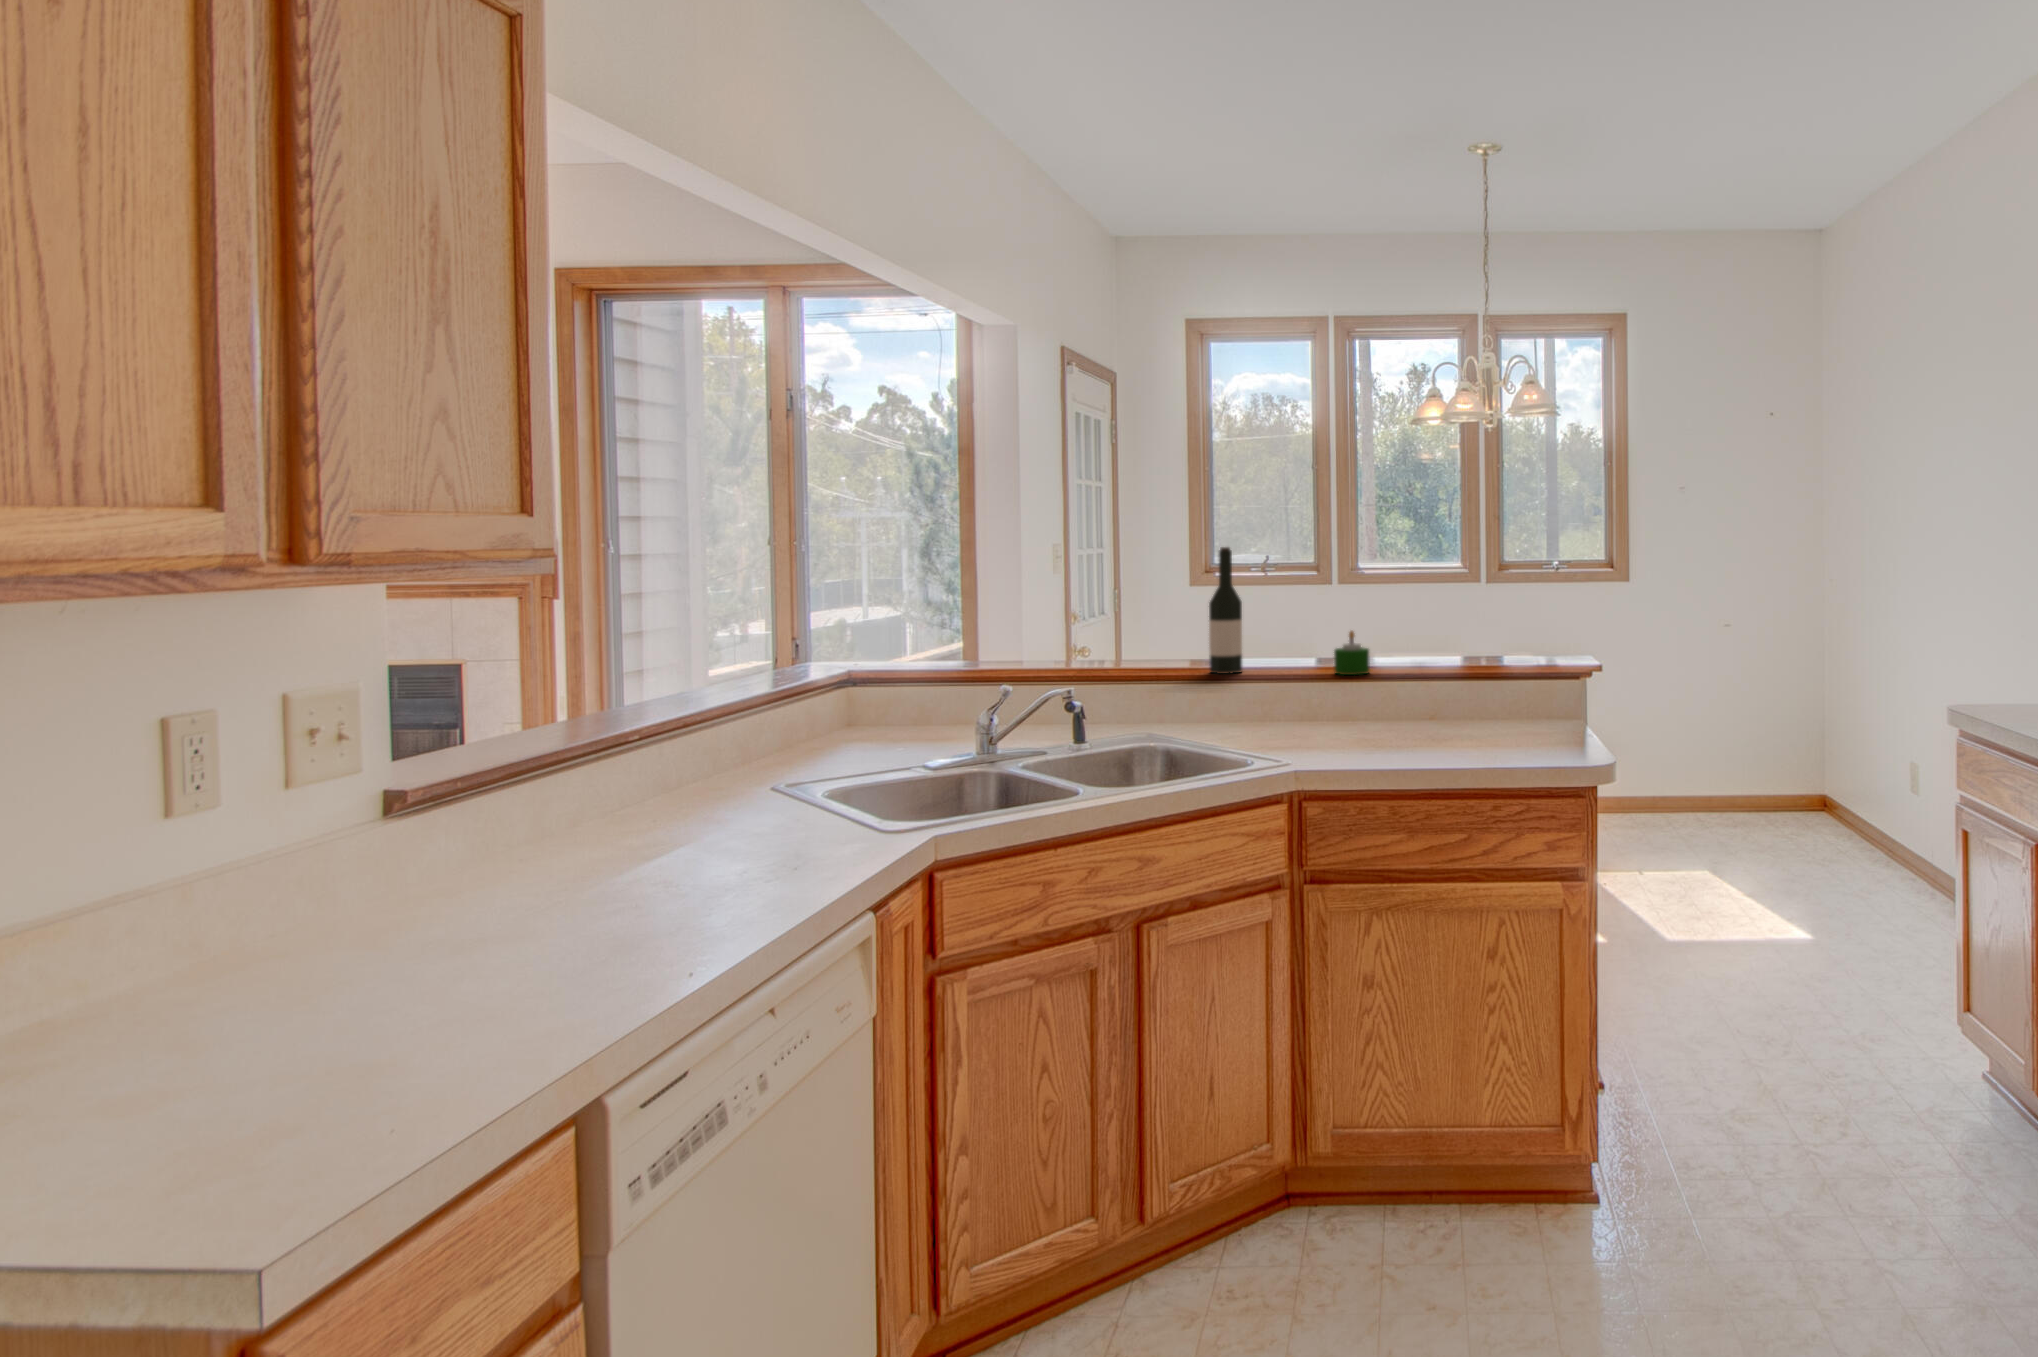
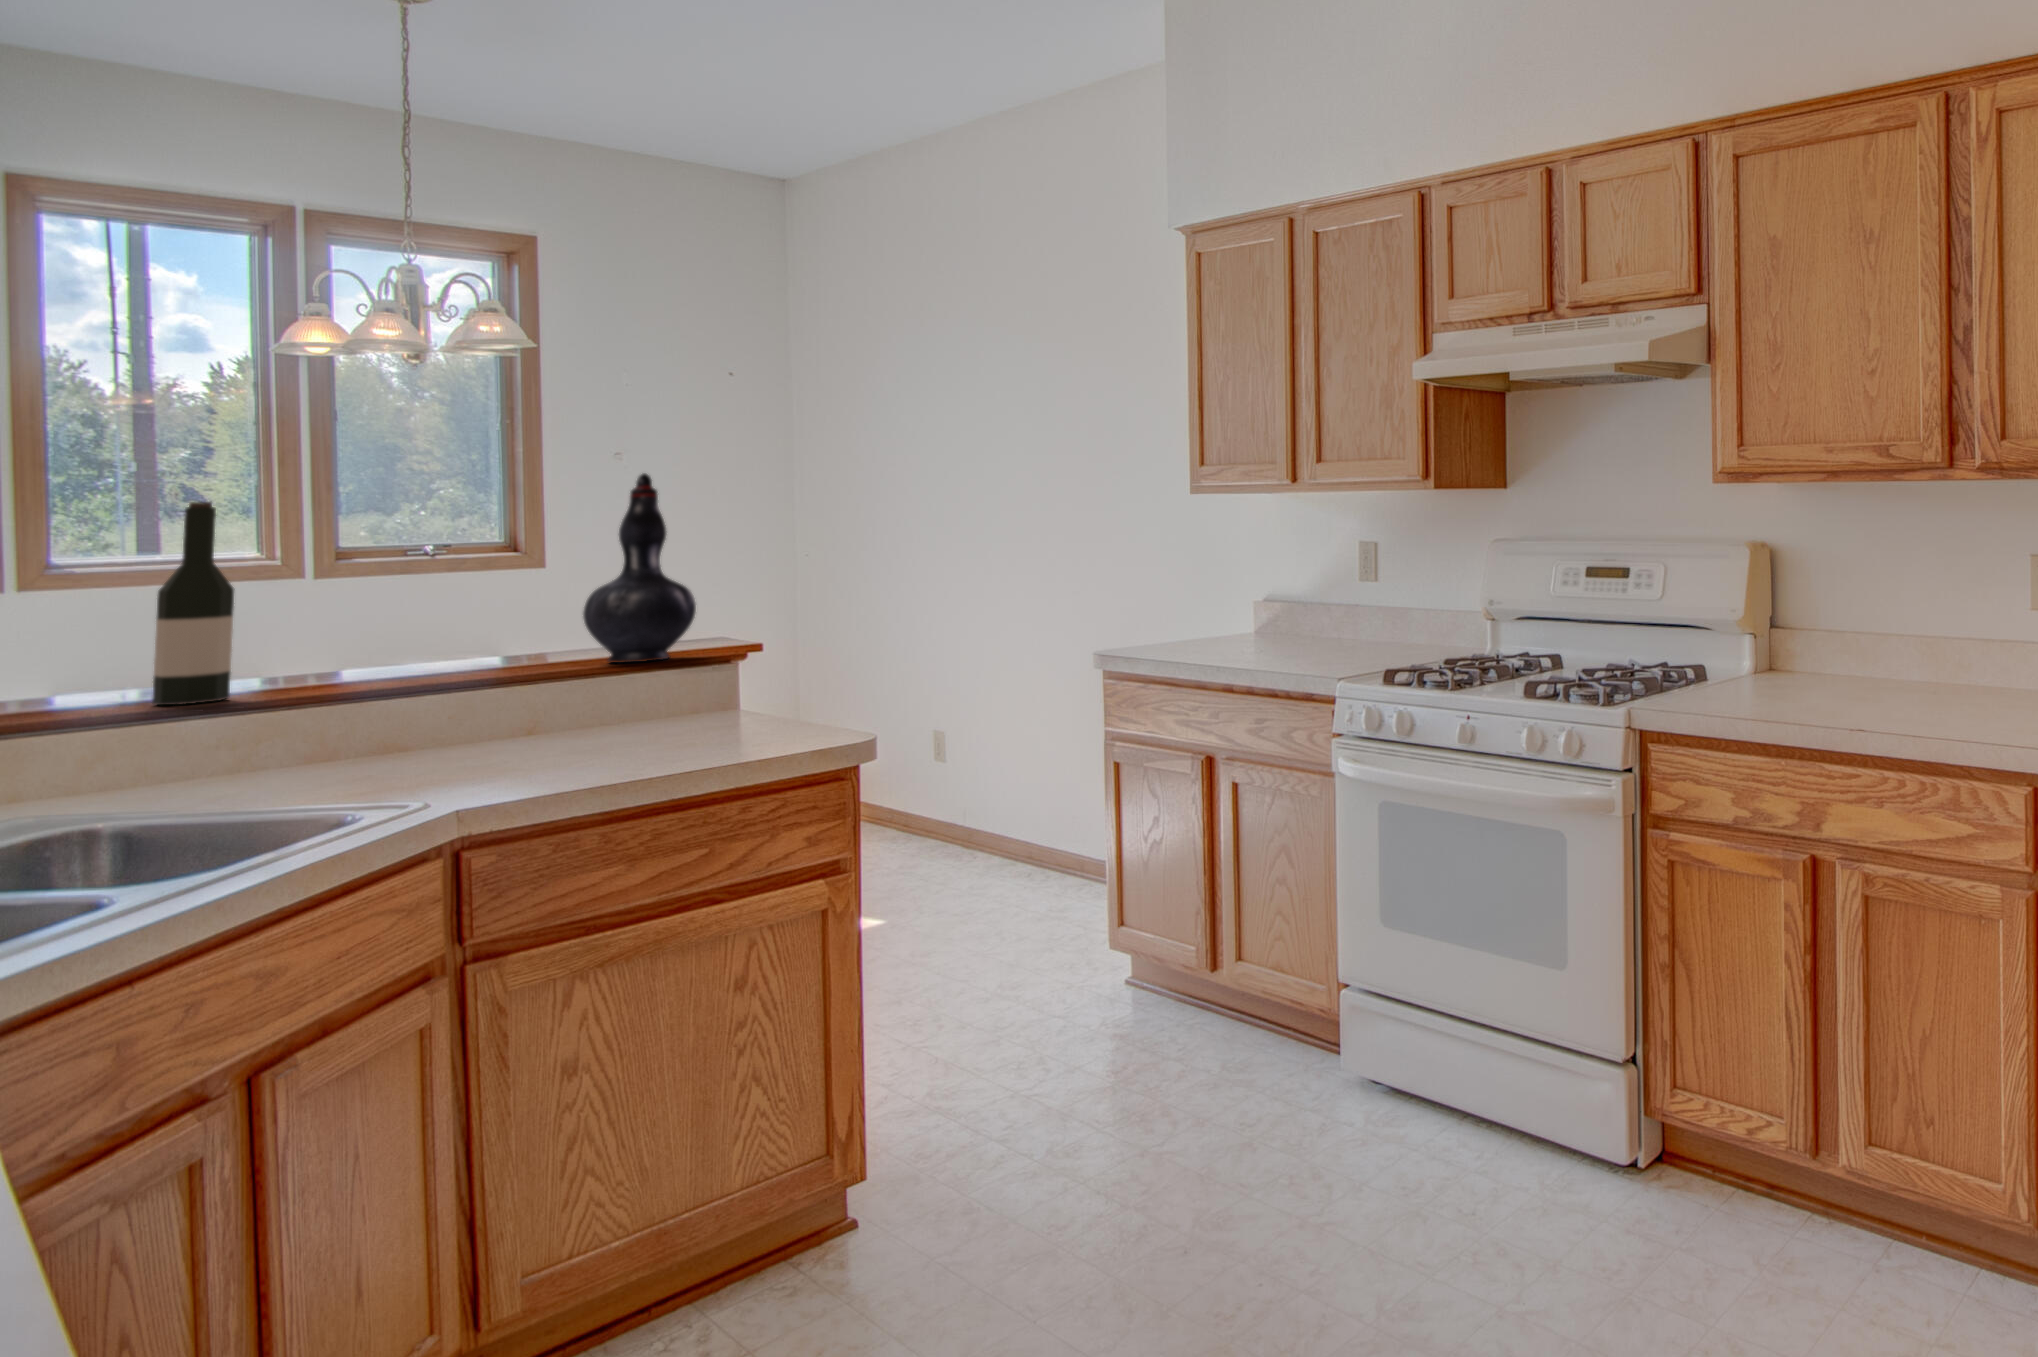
decorative vase: none [1441,522,1515,672] -> present [583,473,696,662]
candle: present [1334,631,1369,675] -> none [419,619,483,682]

